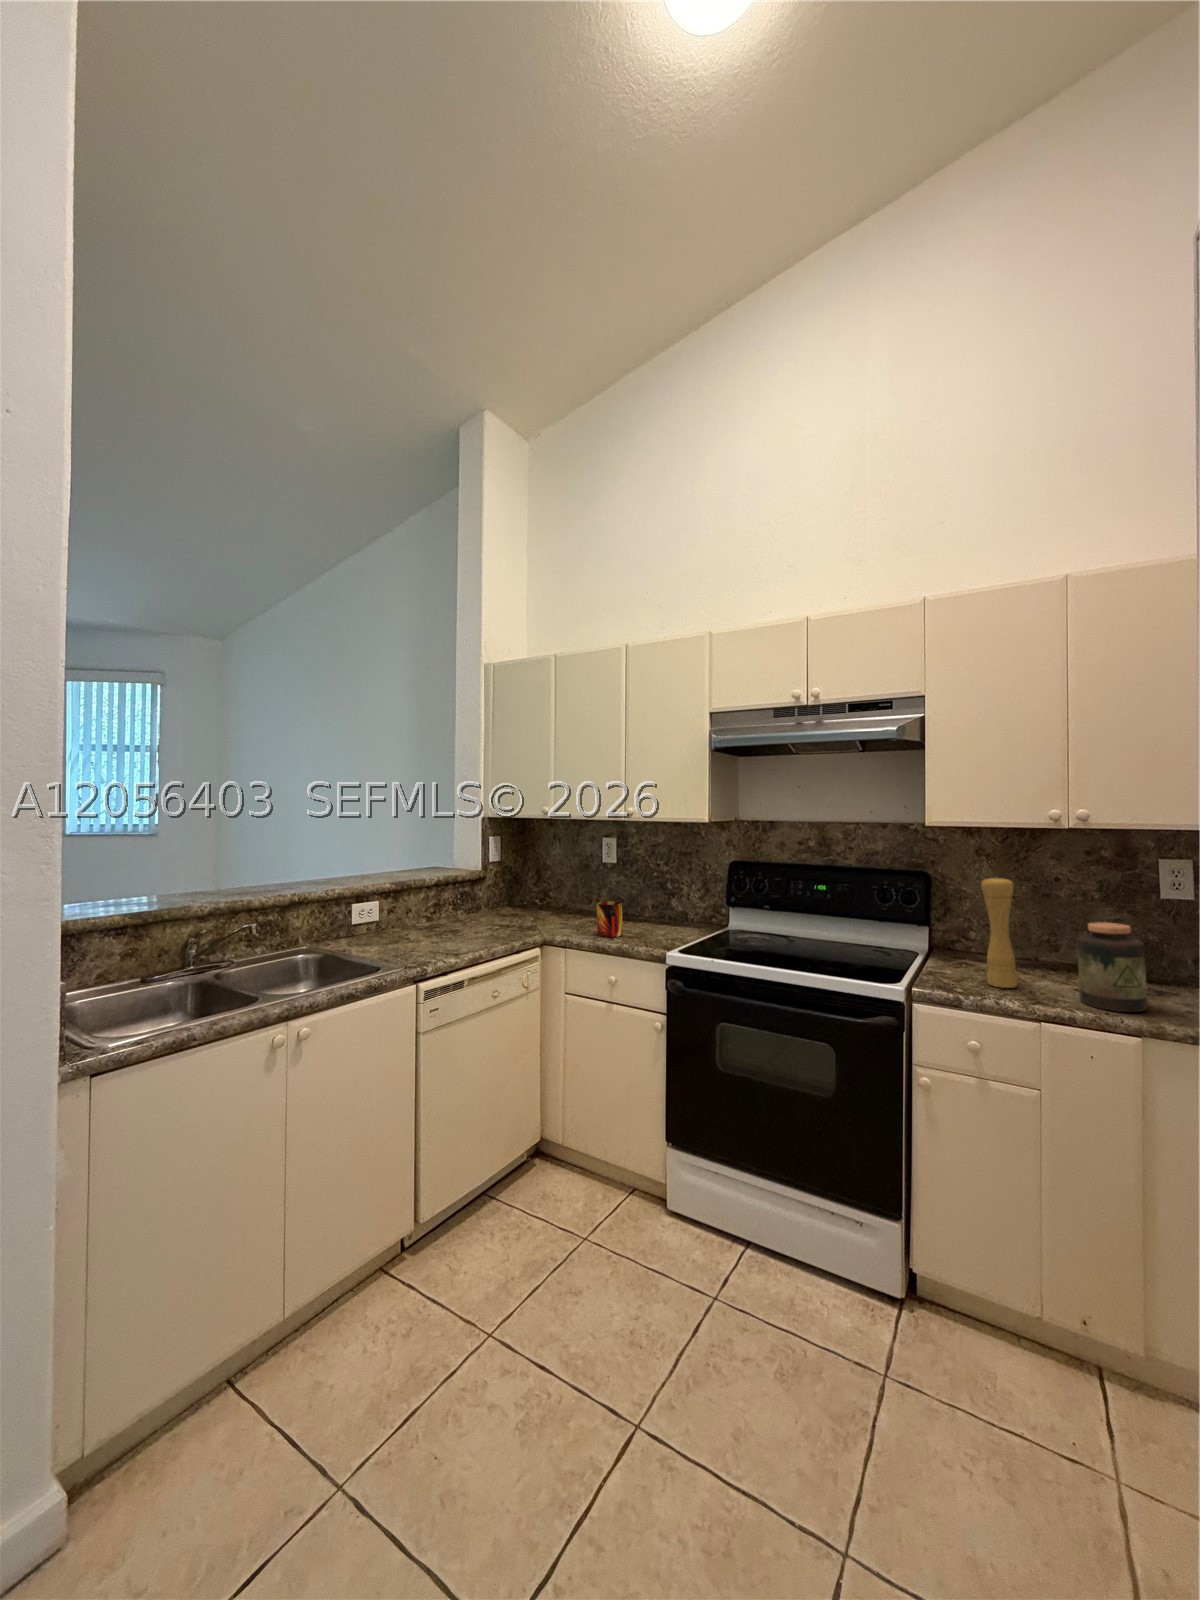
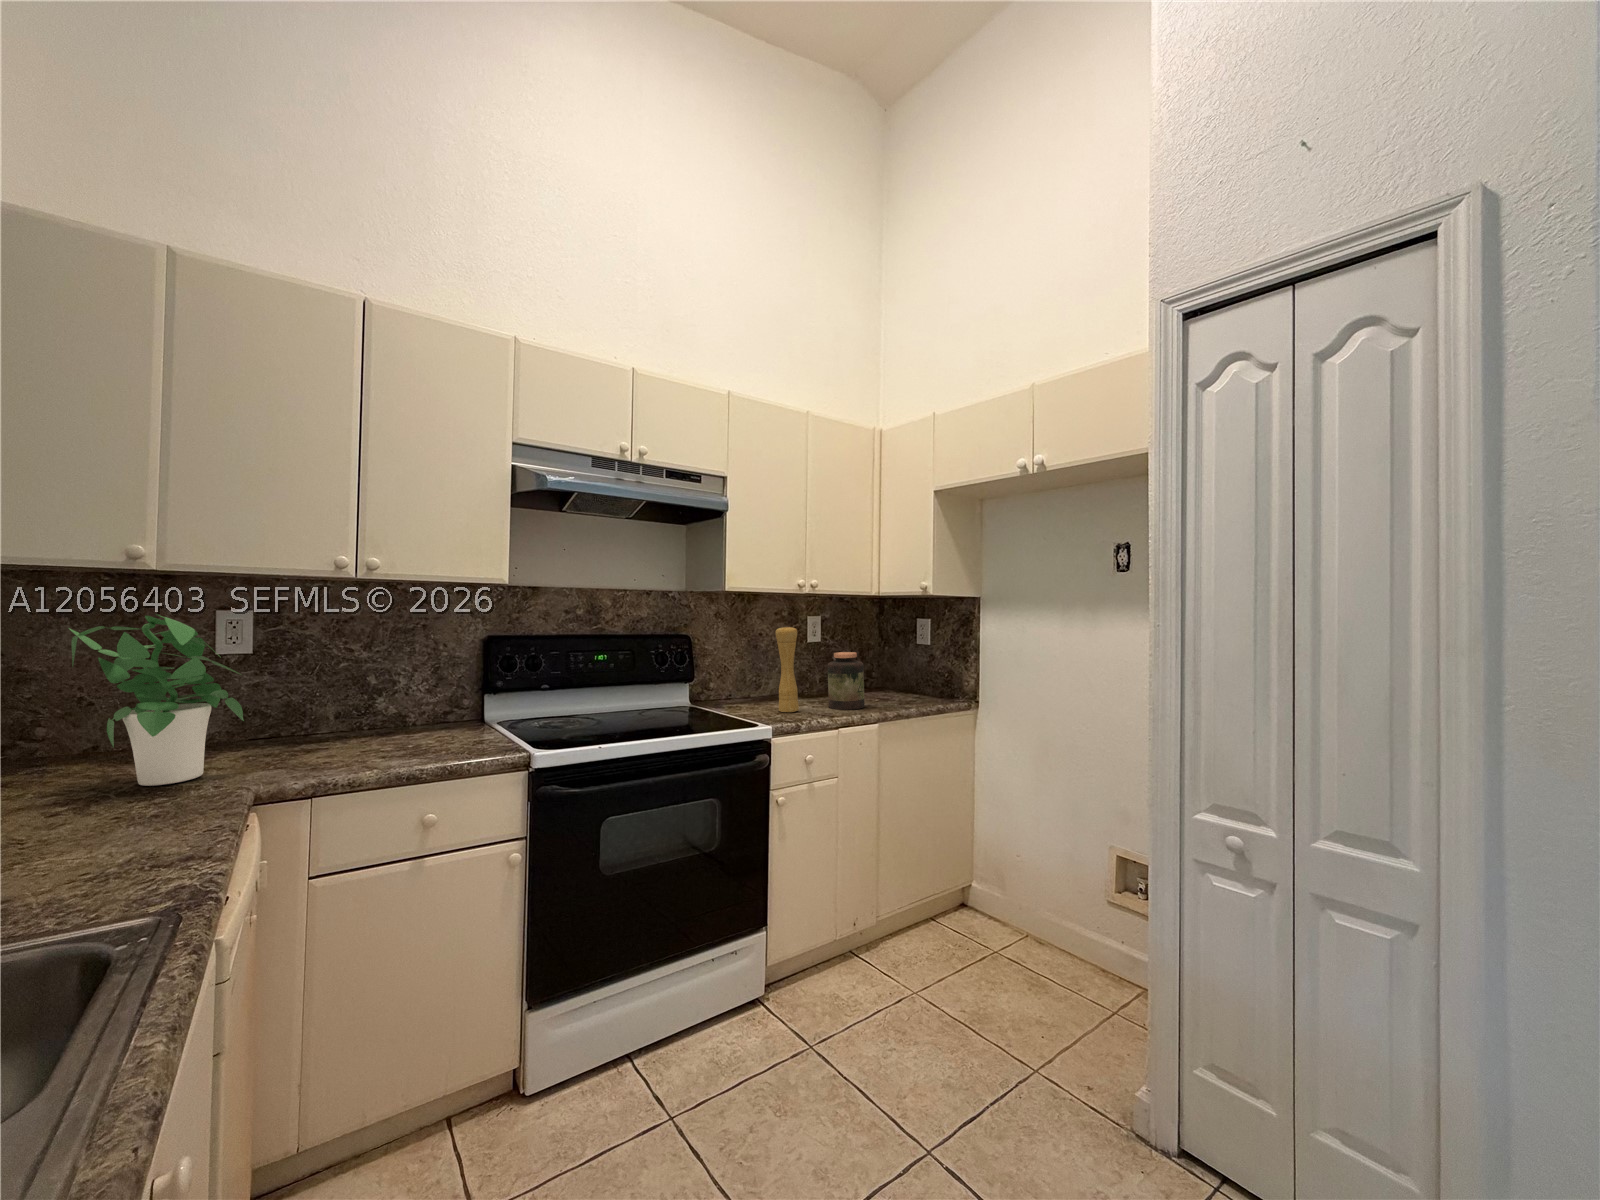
potted plant: none [510,841,568,925] -> present [69,615,244,786]
mug: present [597,901,623,937] -> none [343,707,407,767]

